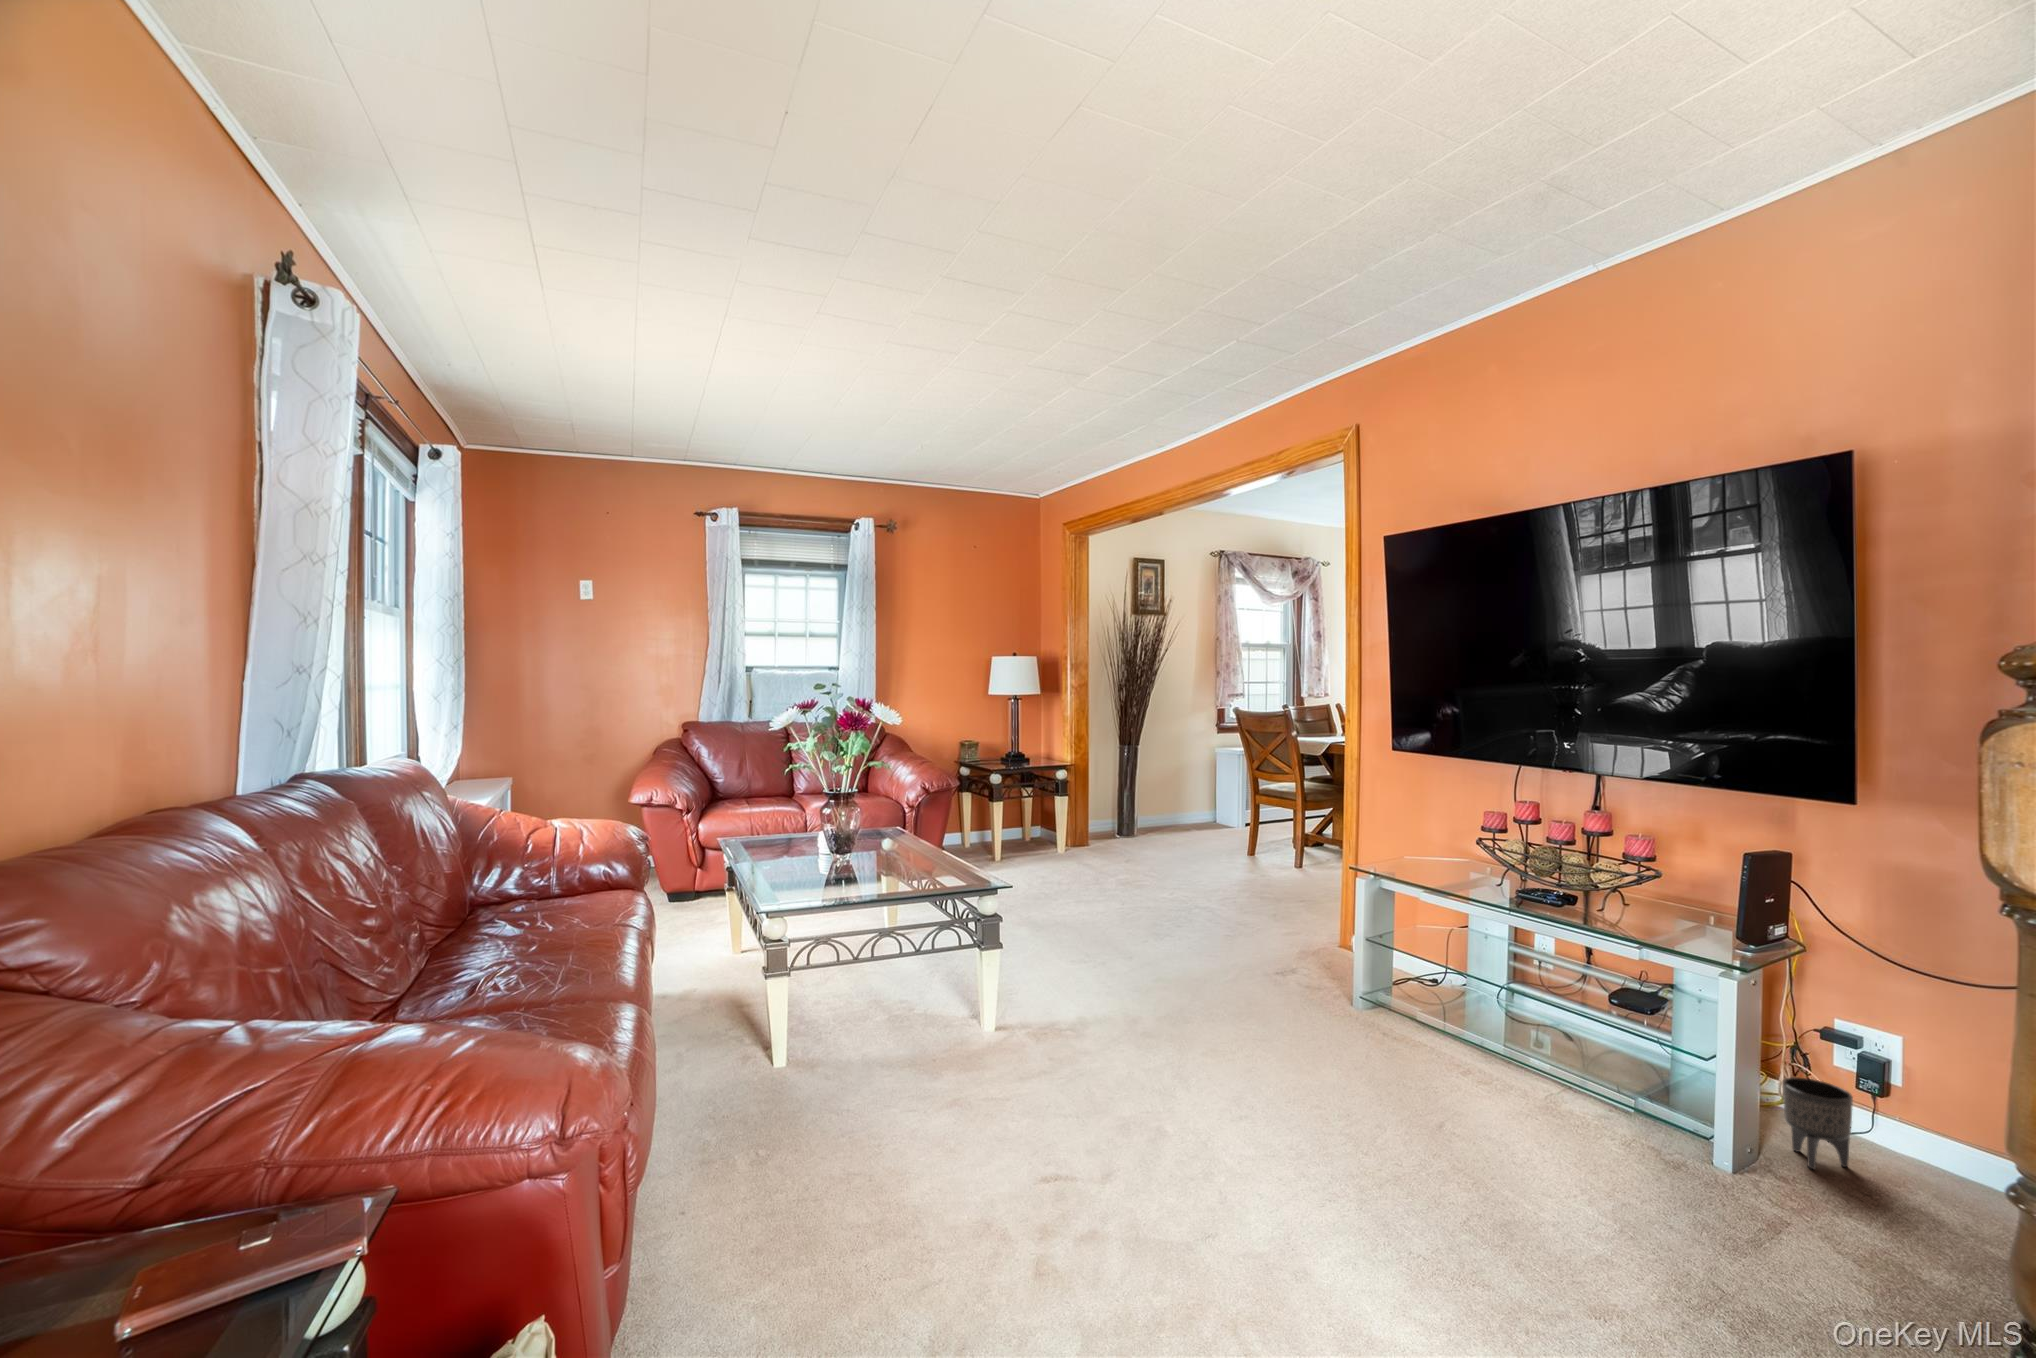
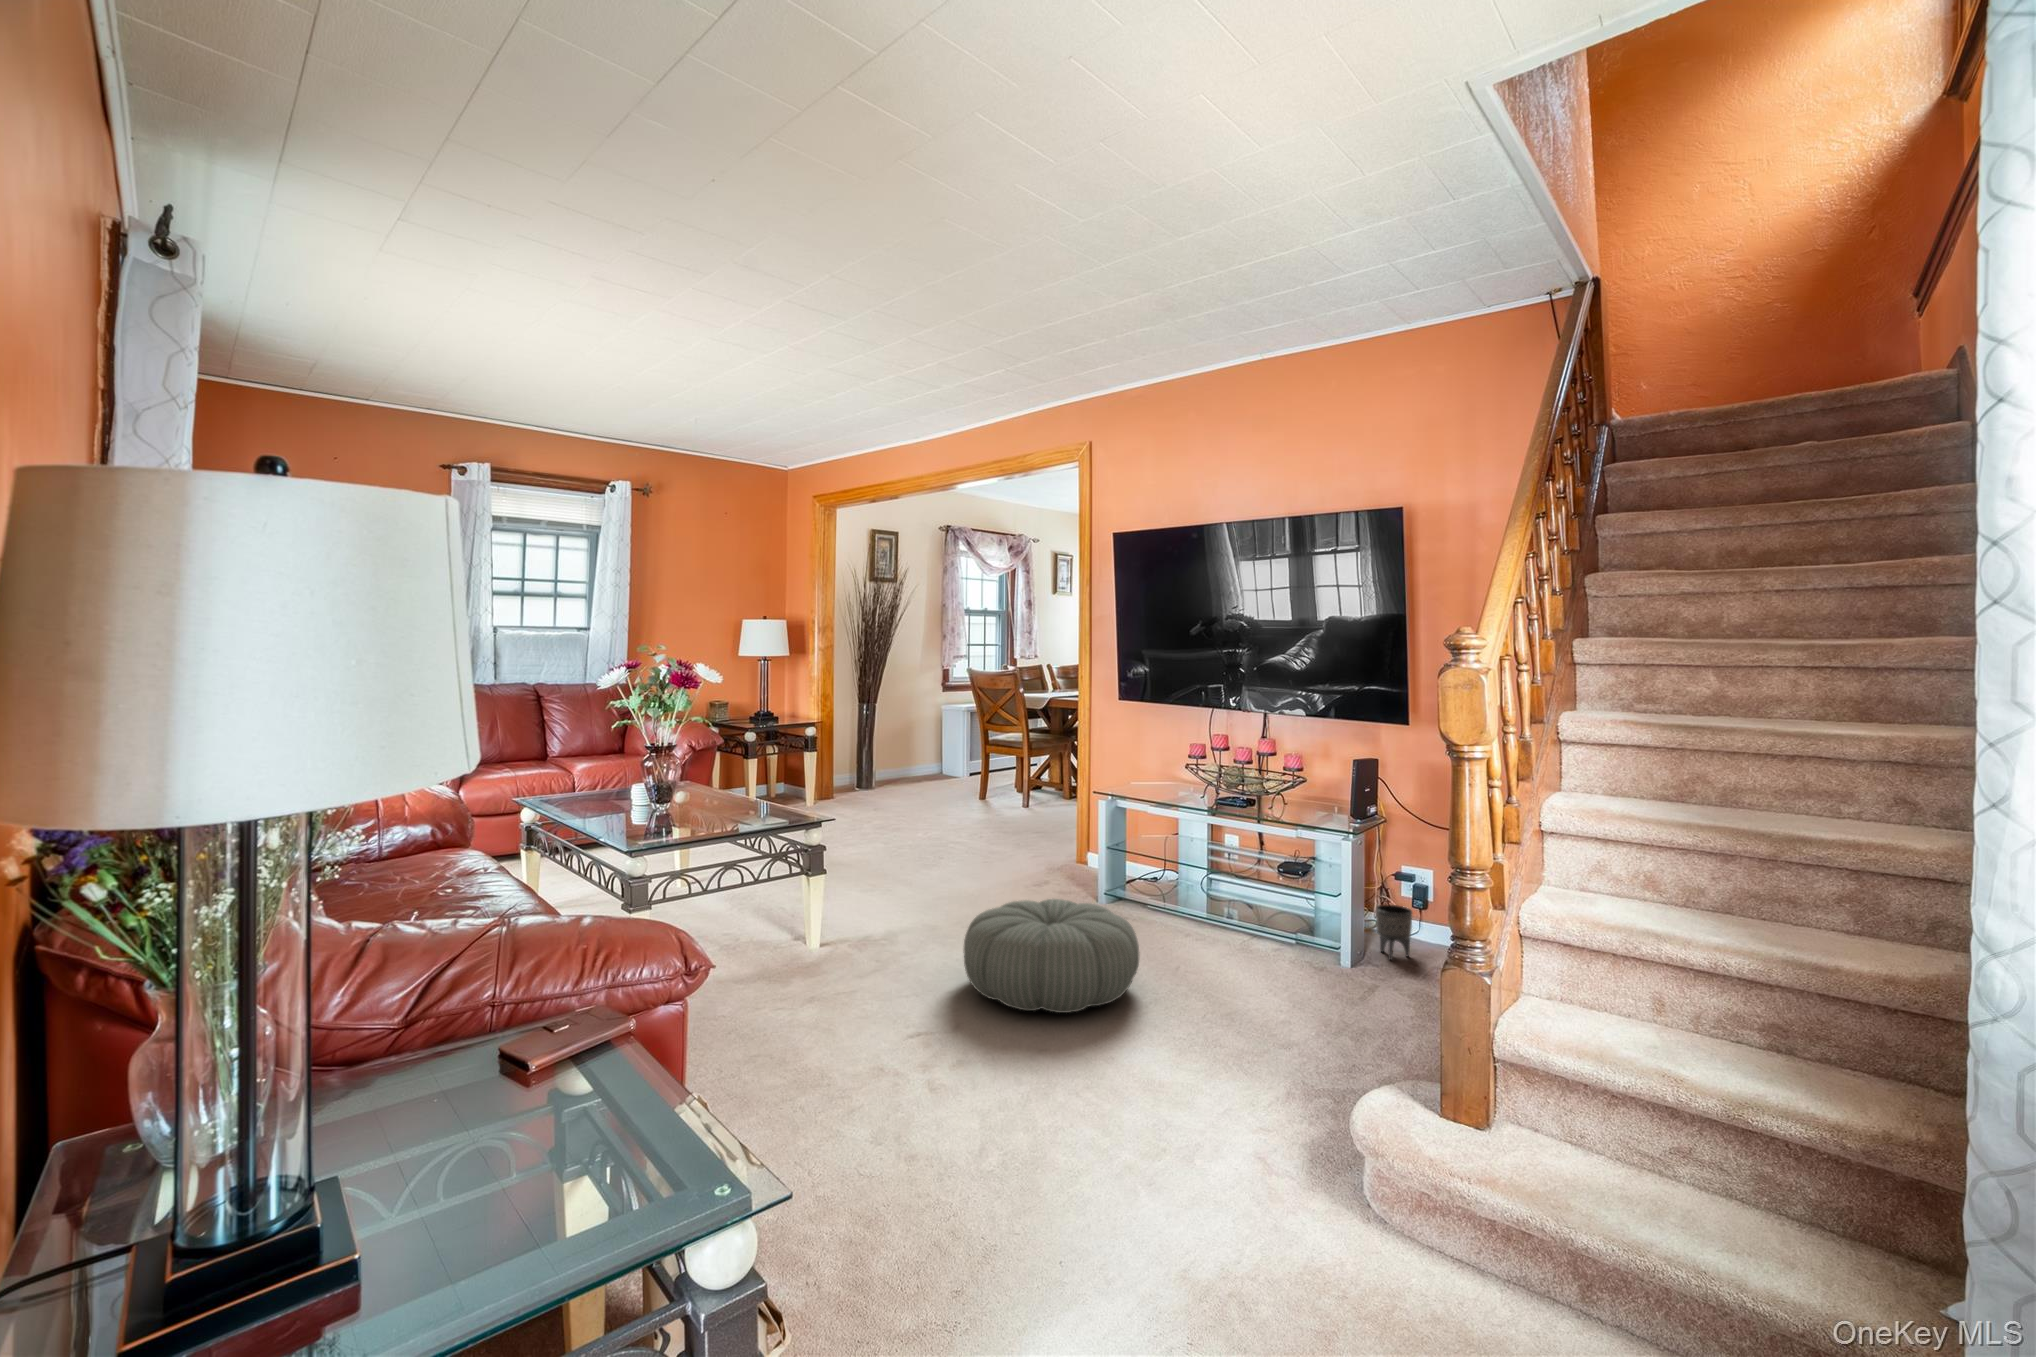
pouf: none [1134,1009,1377,1182] -> present [964,899,1139,1013]

